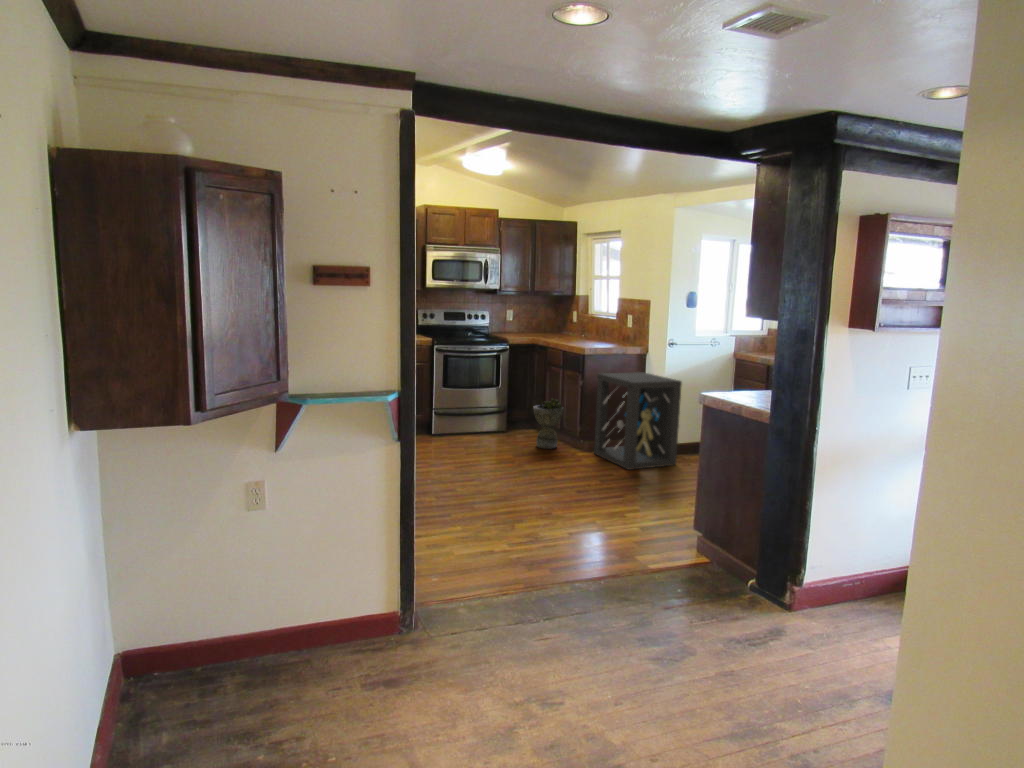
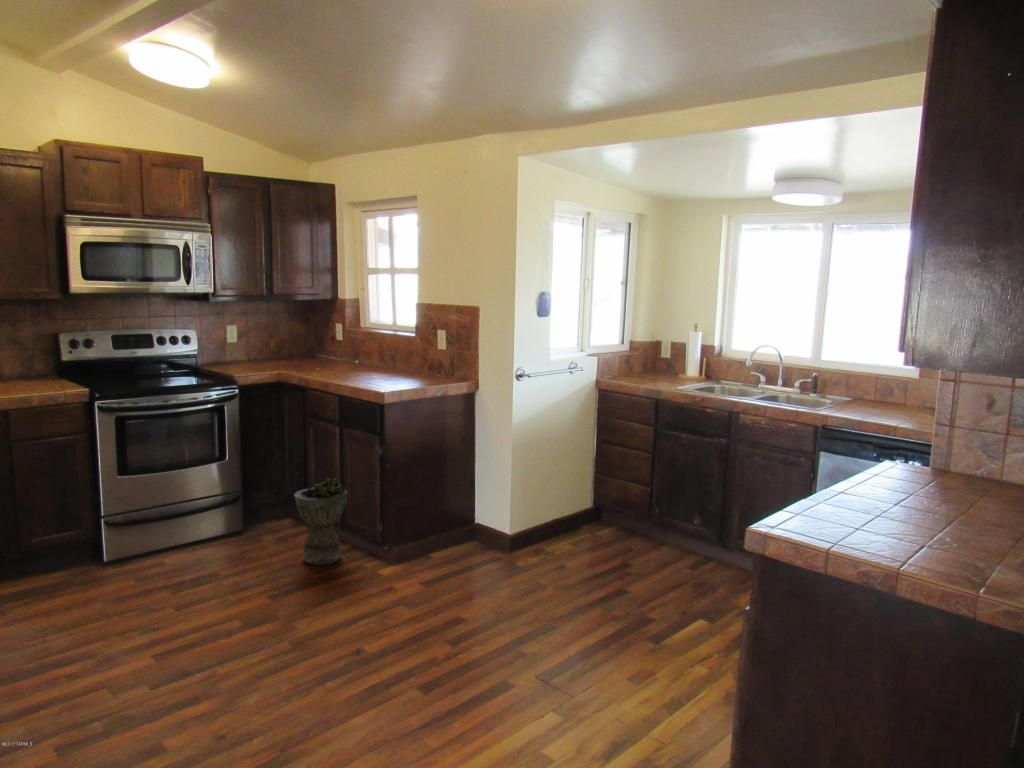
storage cabinet: present [594,372,682,470] -> none [404,421,543,592]

